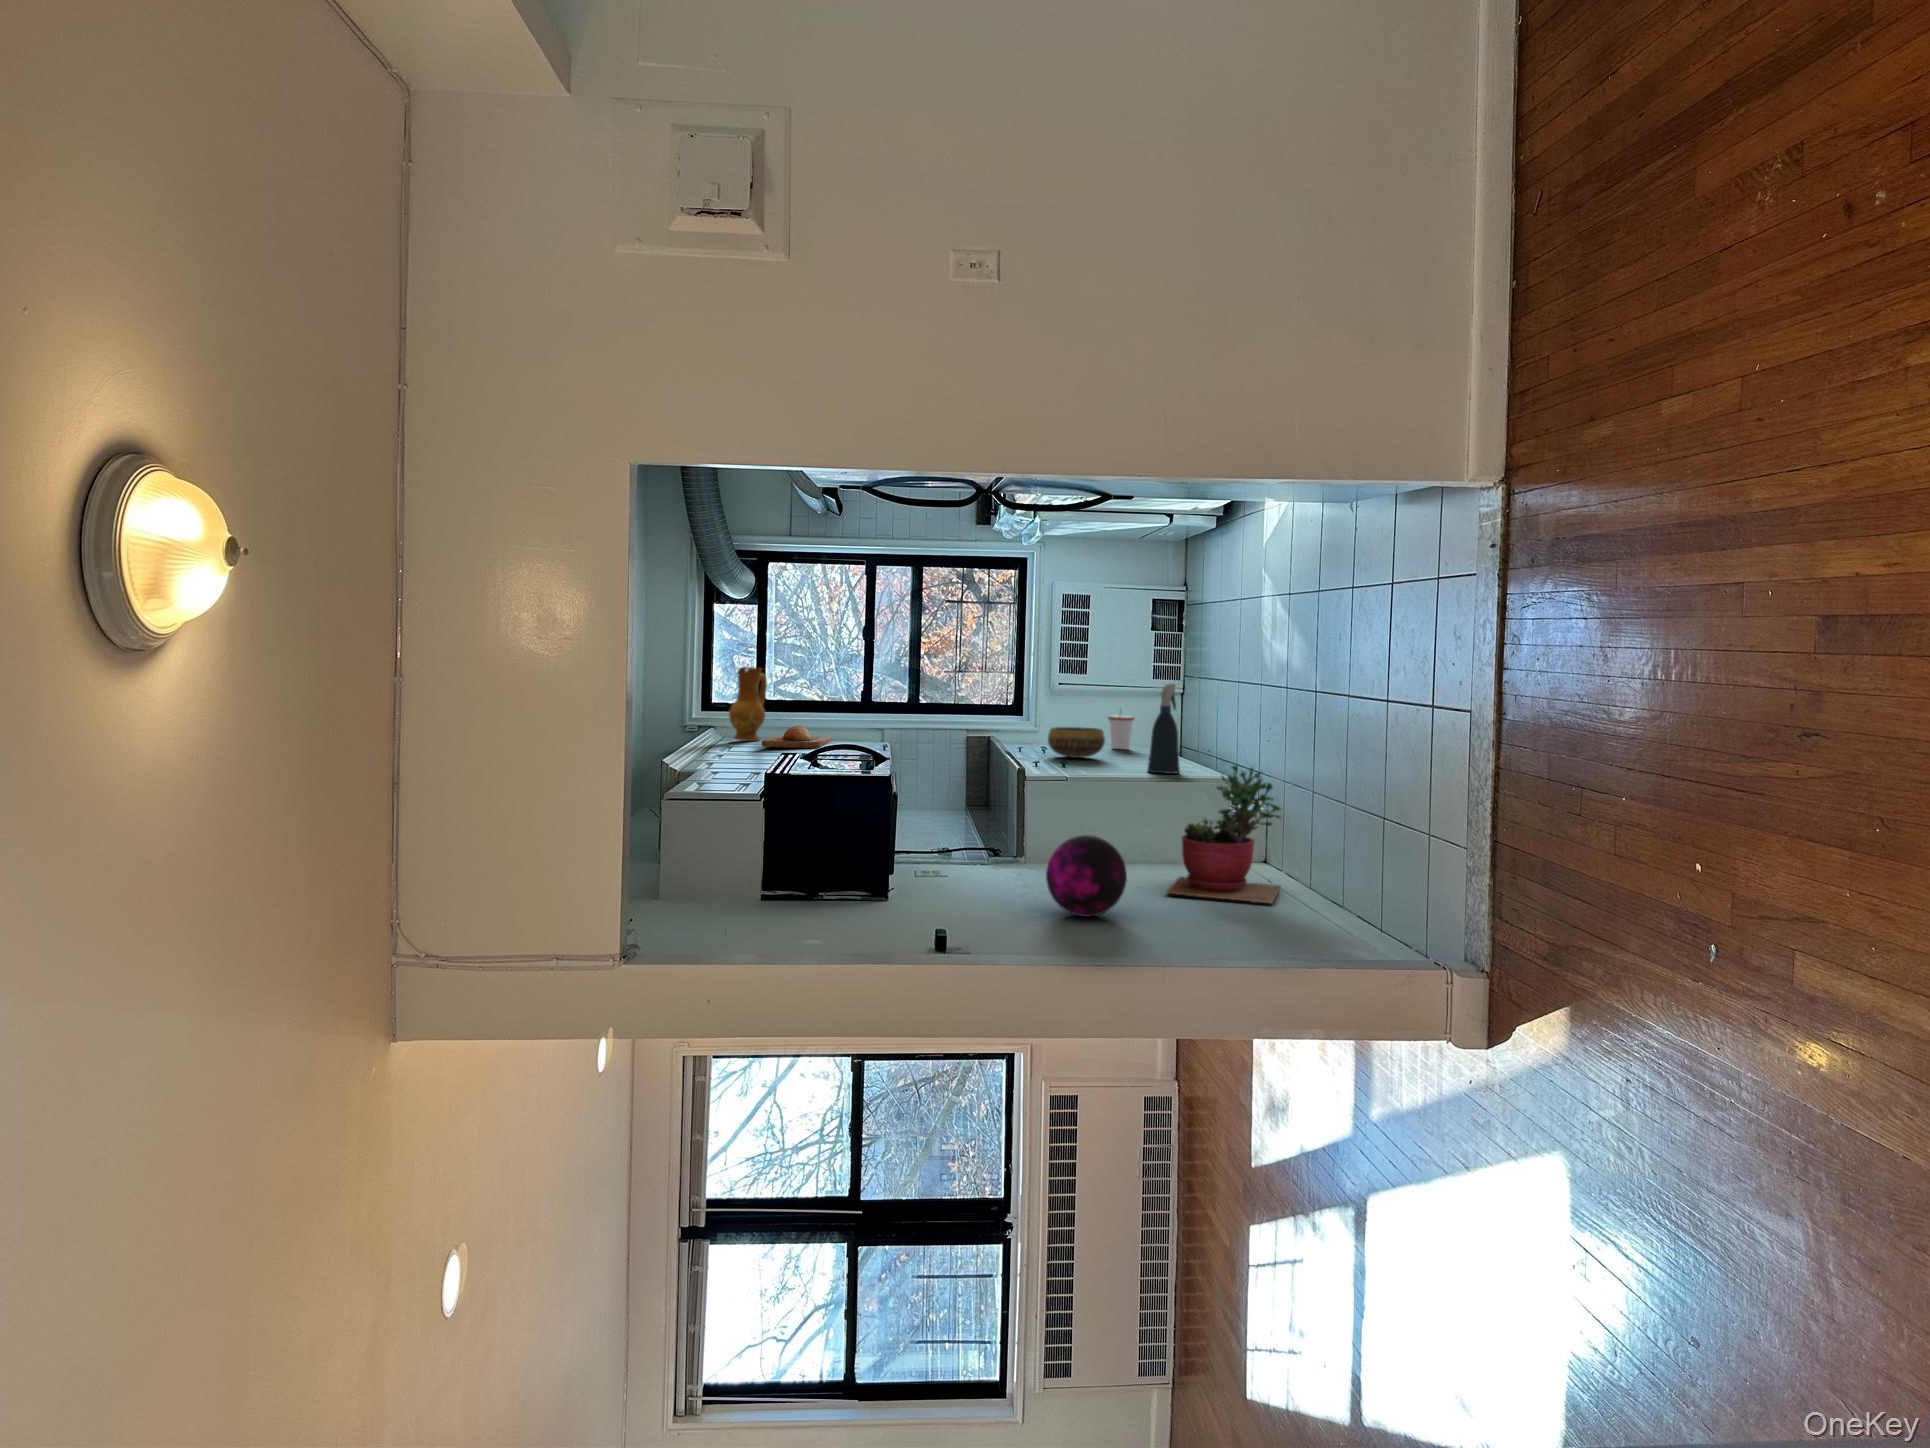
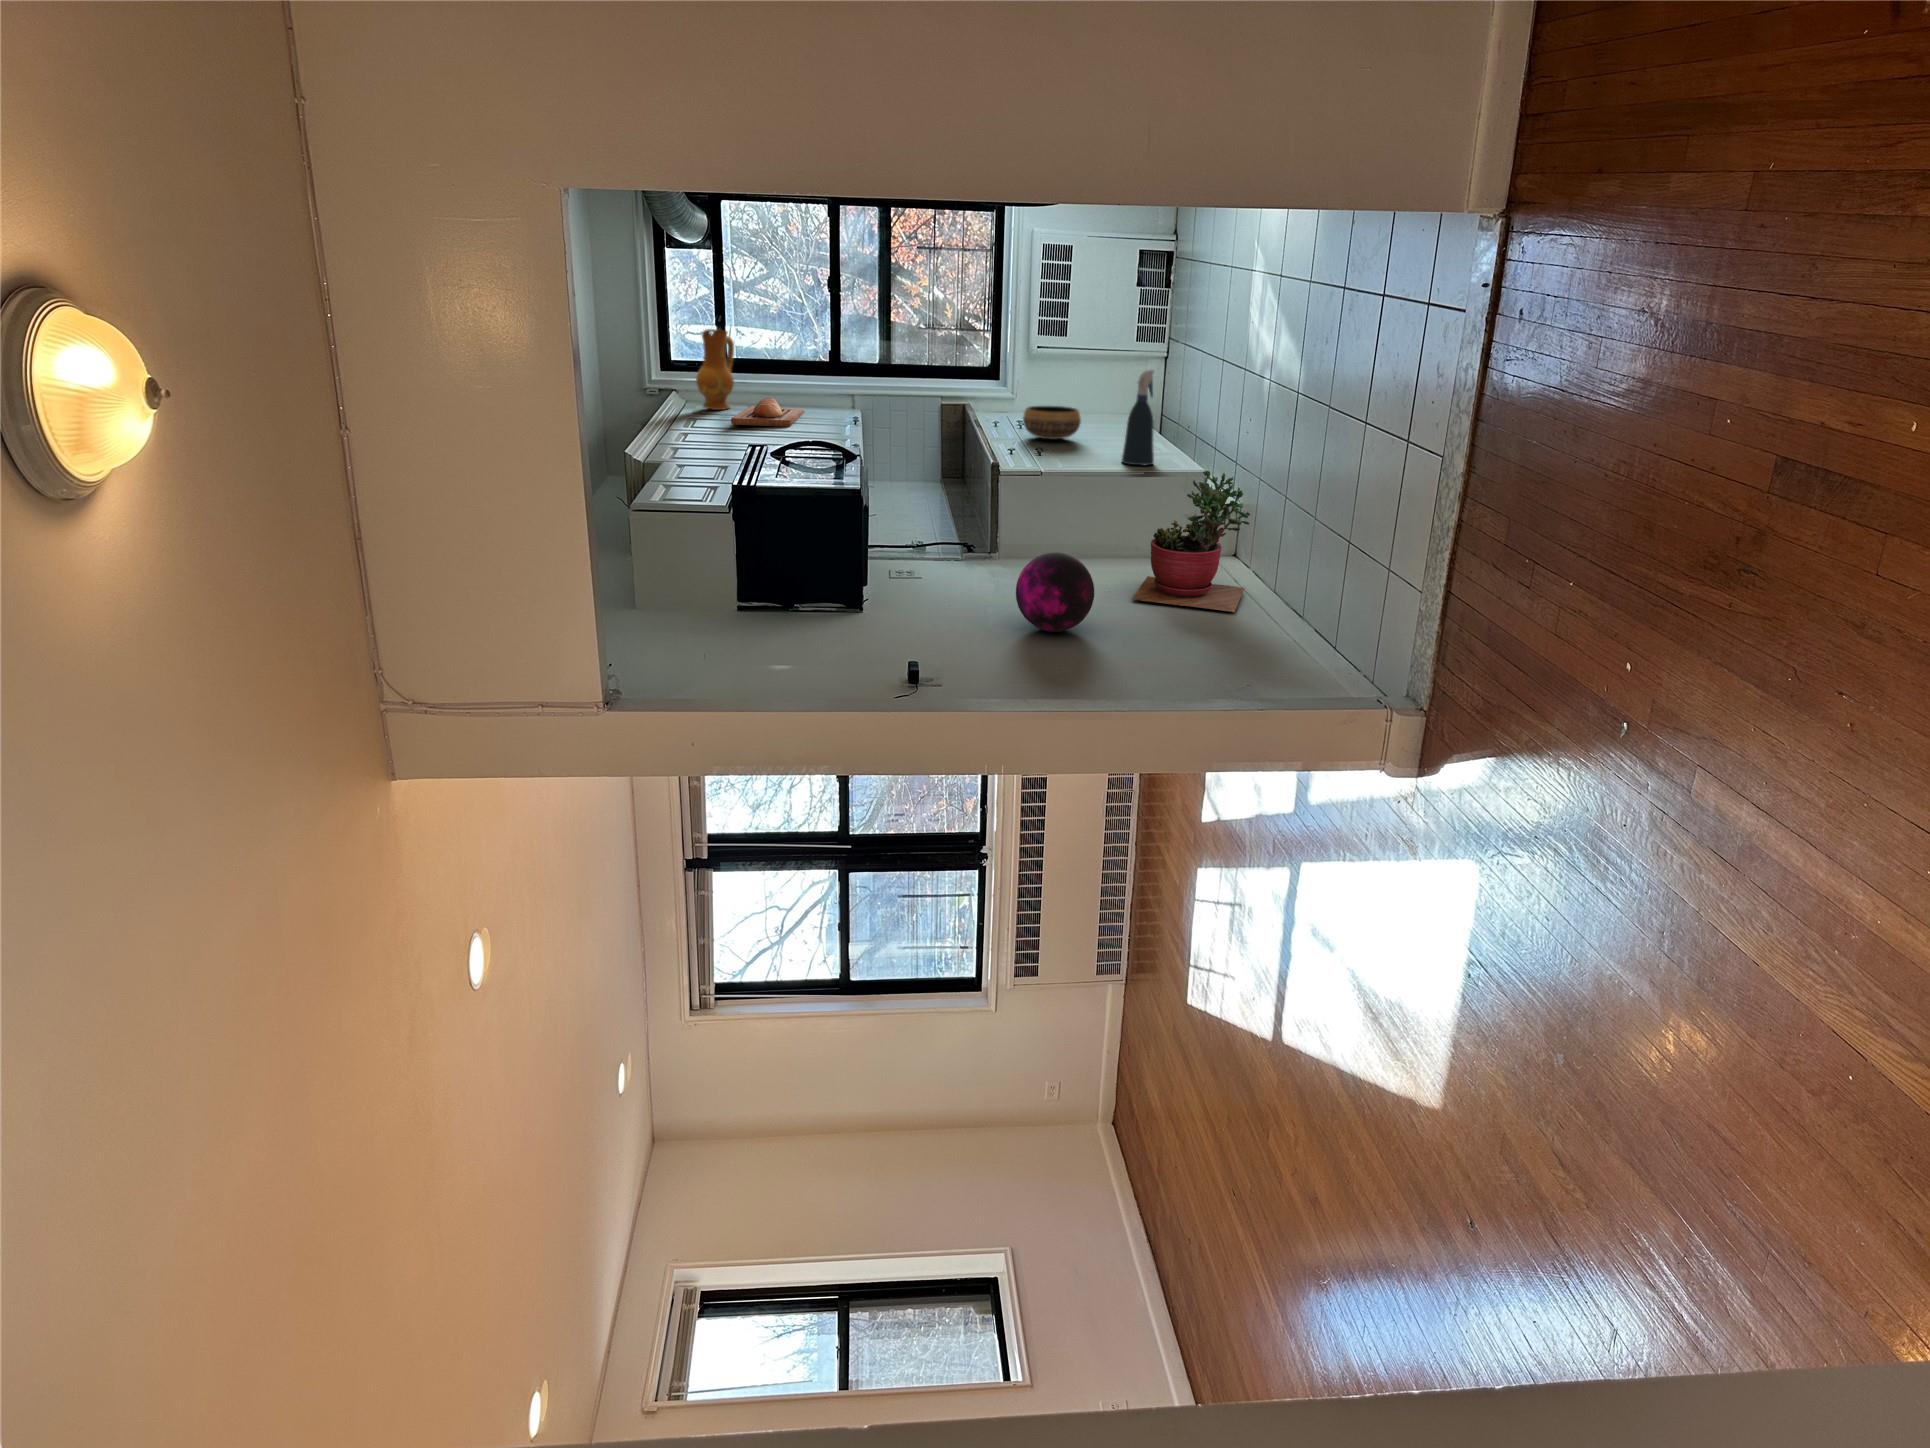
cup: present [1108,715,1135,749] -> none [1085,380,1112,423]

